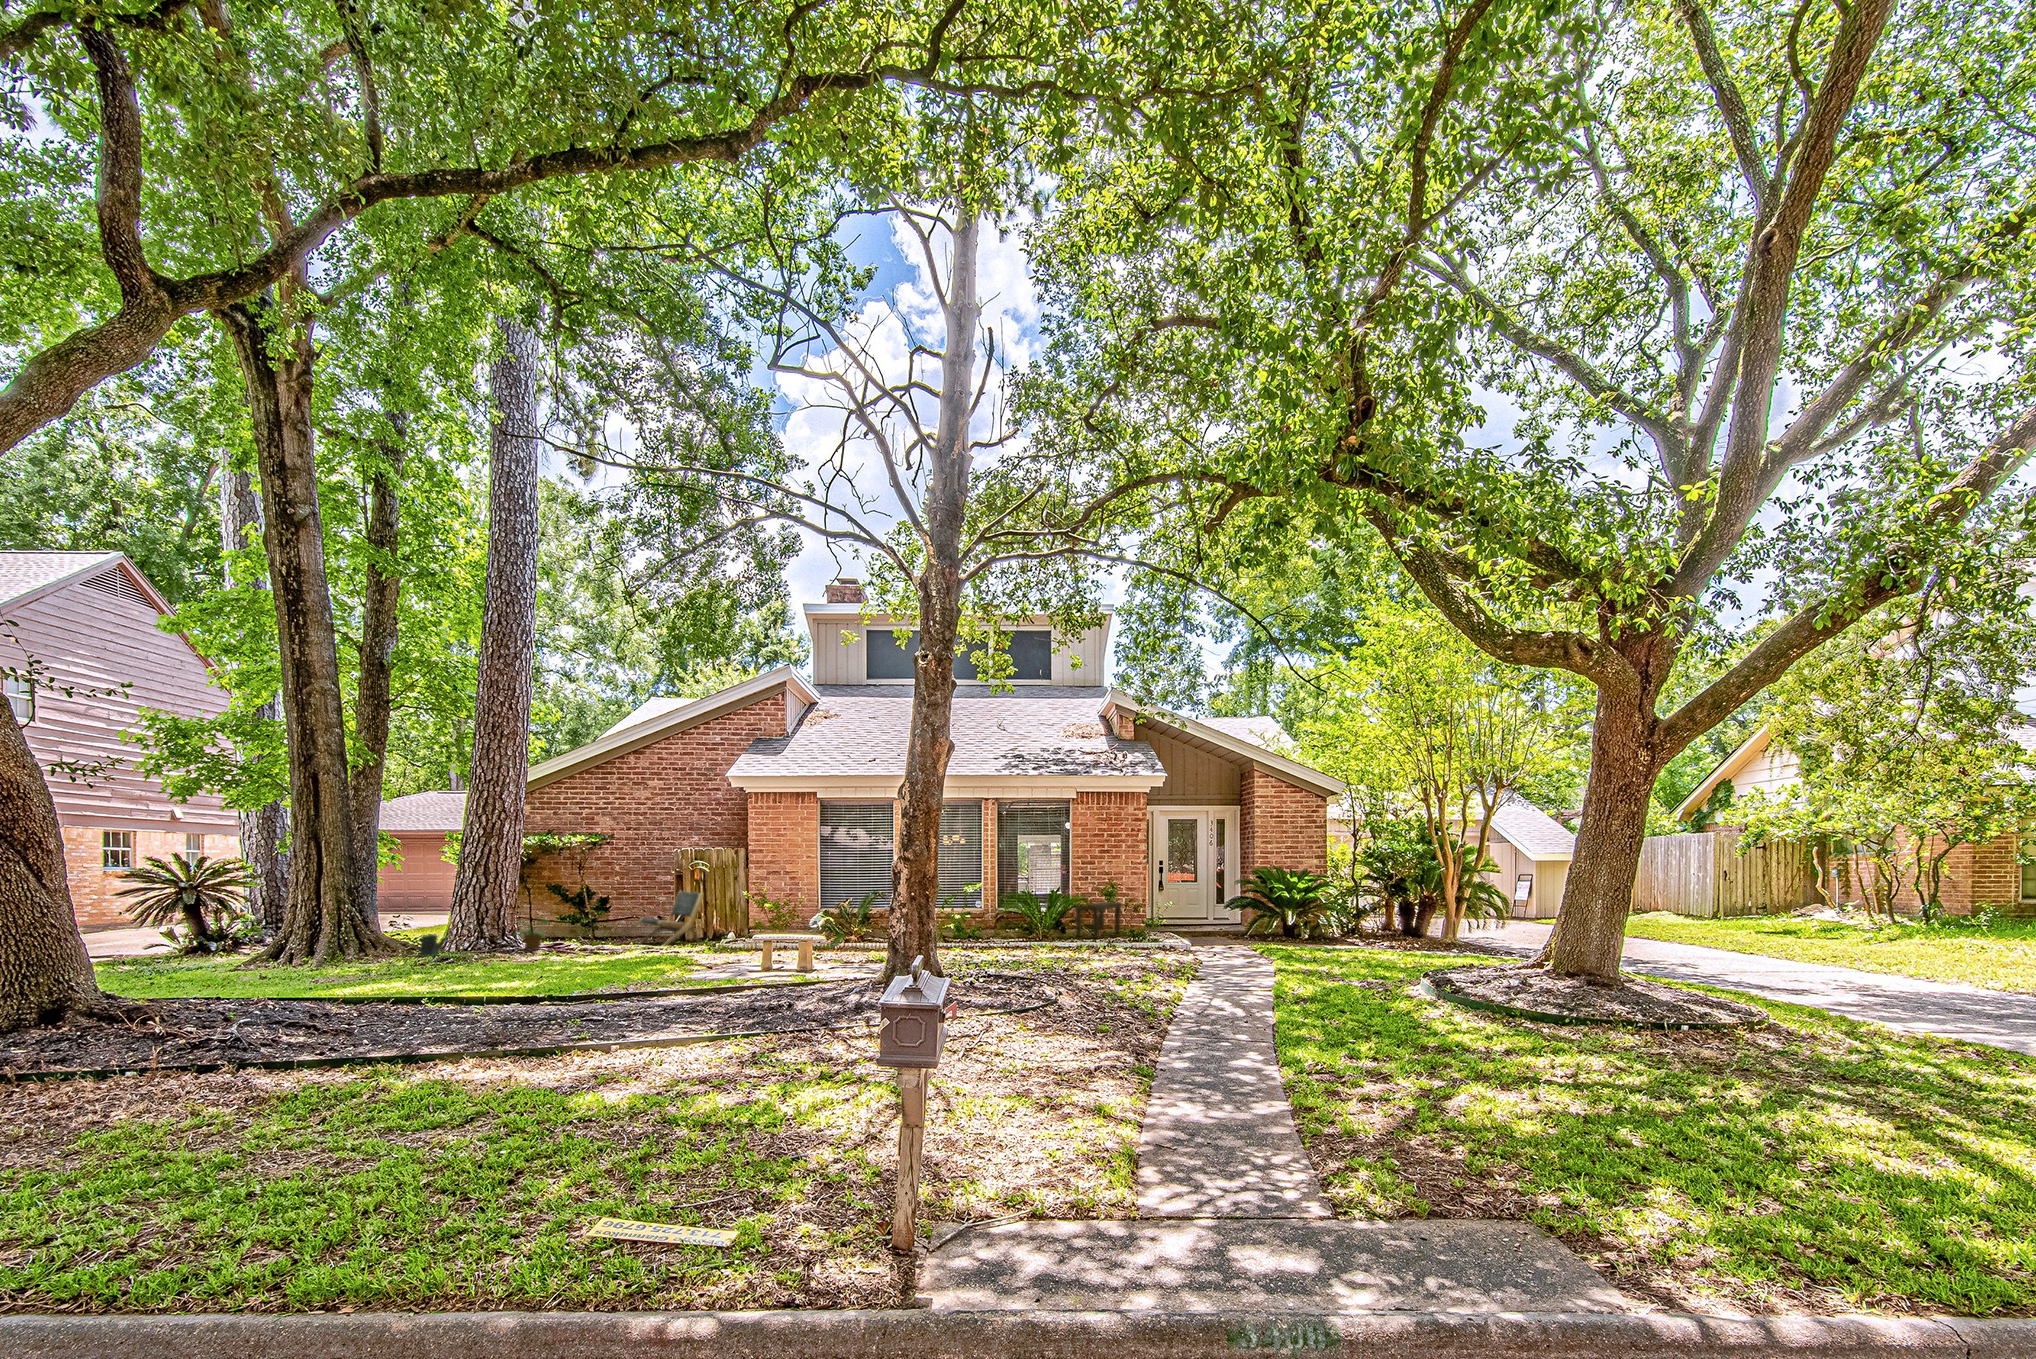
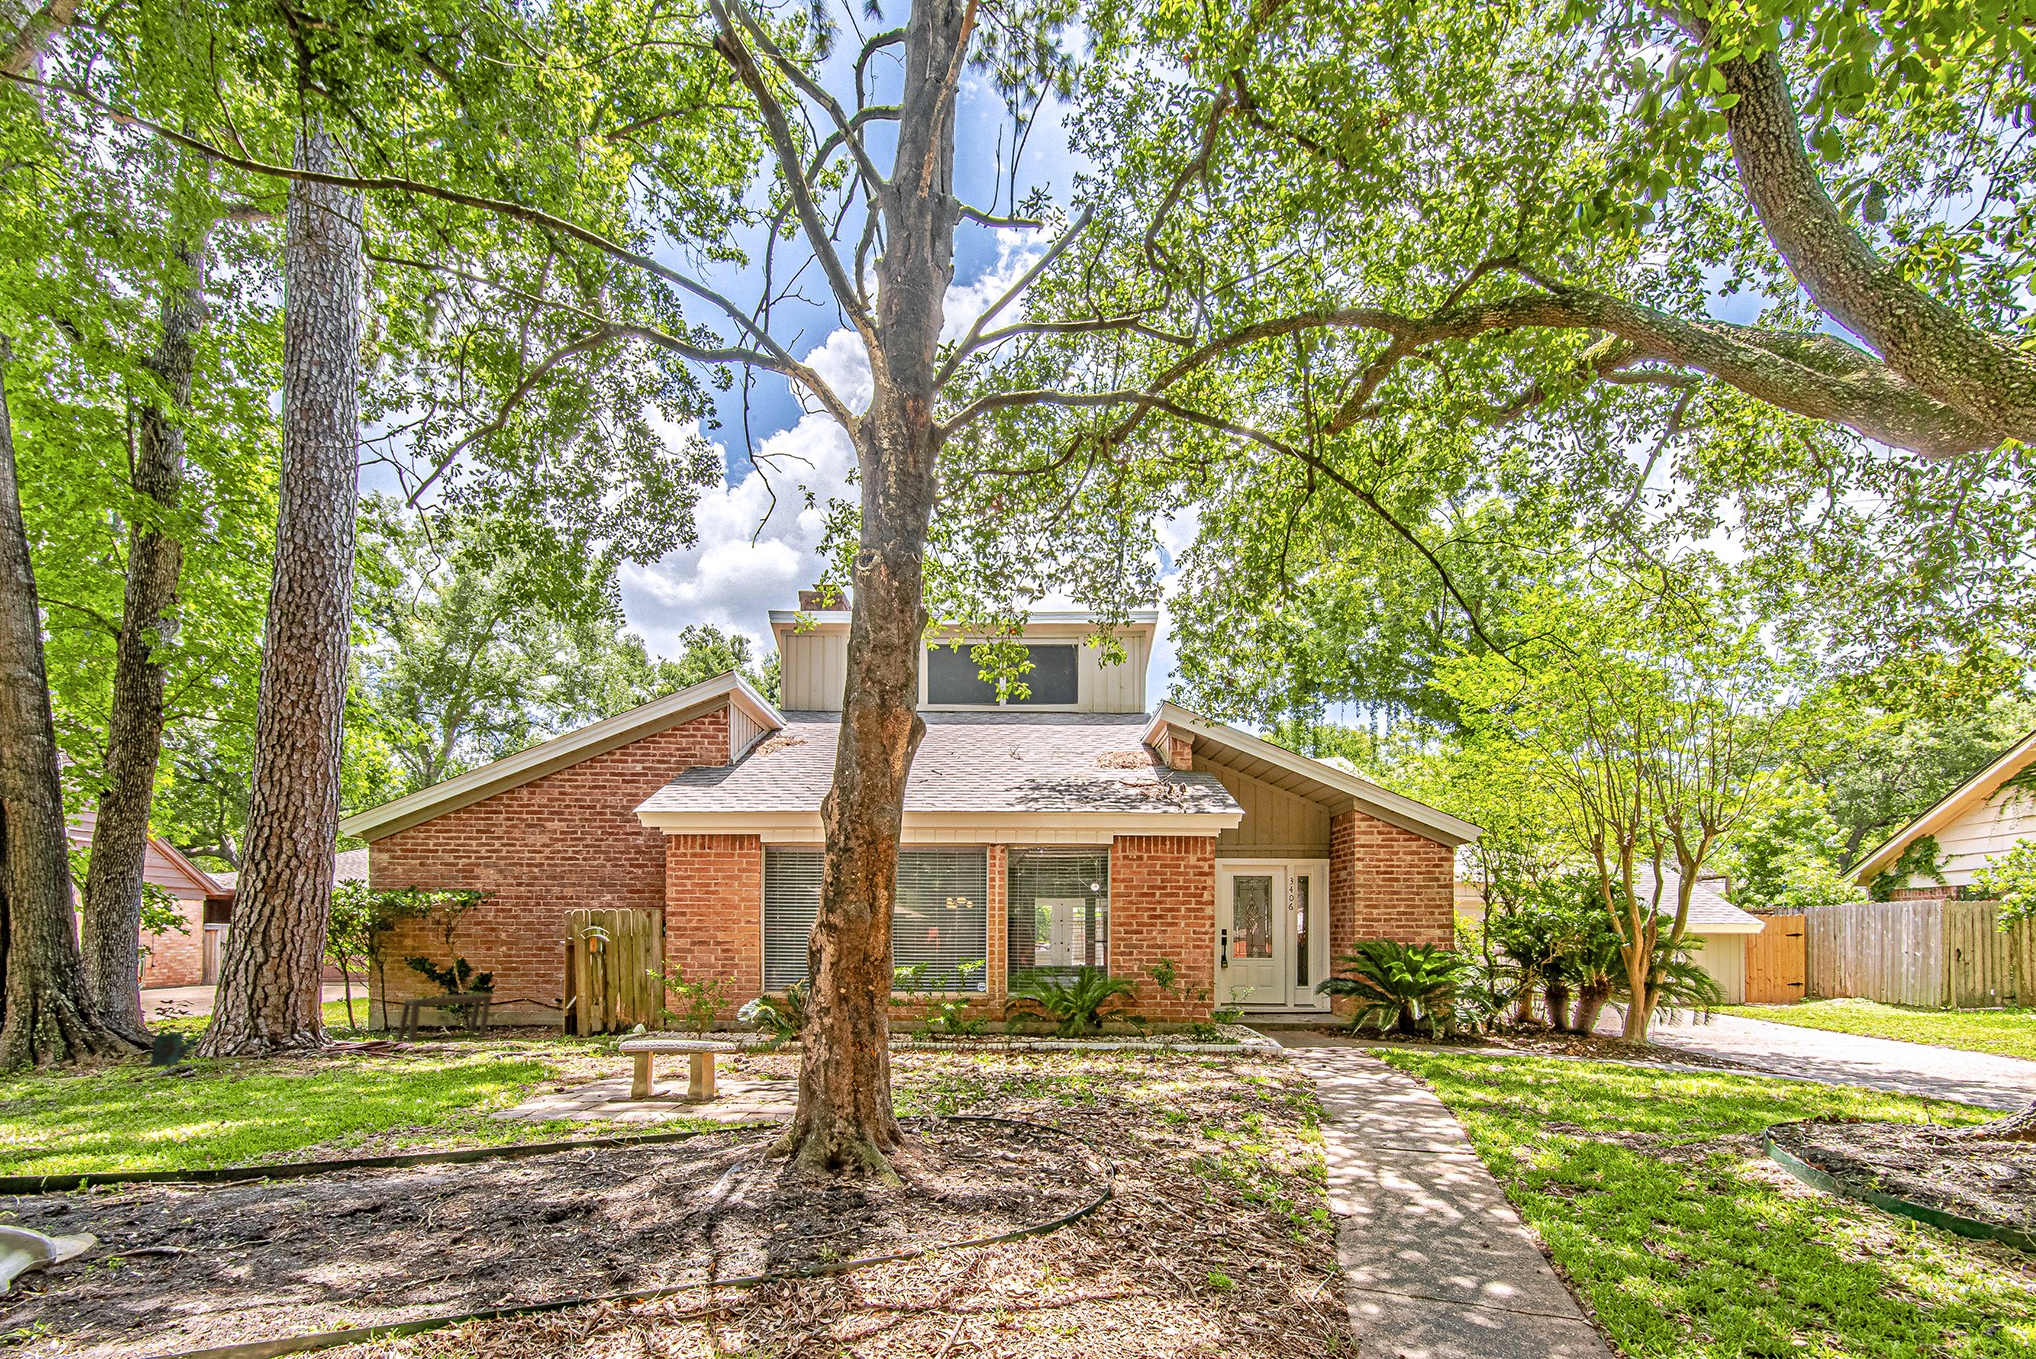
lounge chair: present [639,891,704,946] -> none [497,969,596,1052]
bench: present [1075,902,1121,938] -> present [397,993,492,1043]
potted plant: present [514,919,549,951] -> none [302,1009,363,1056]

